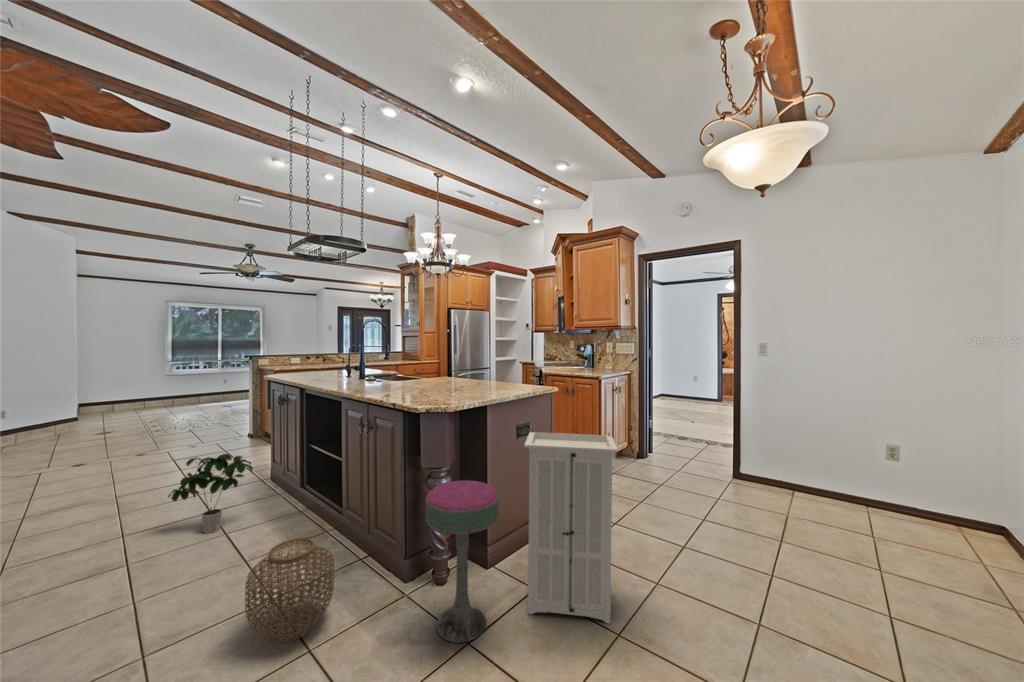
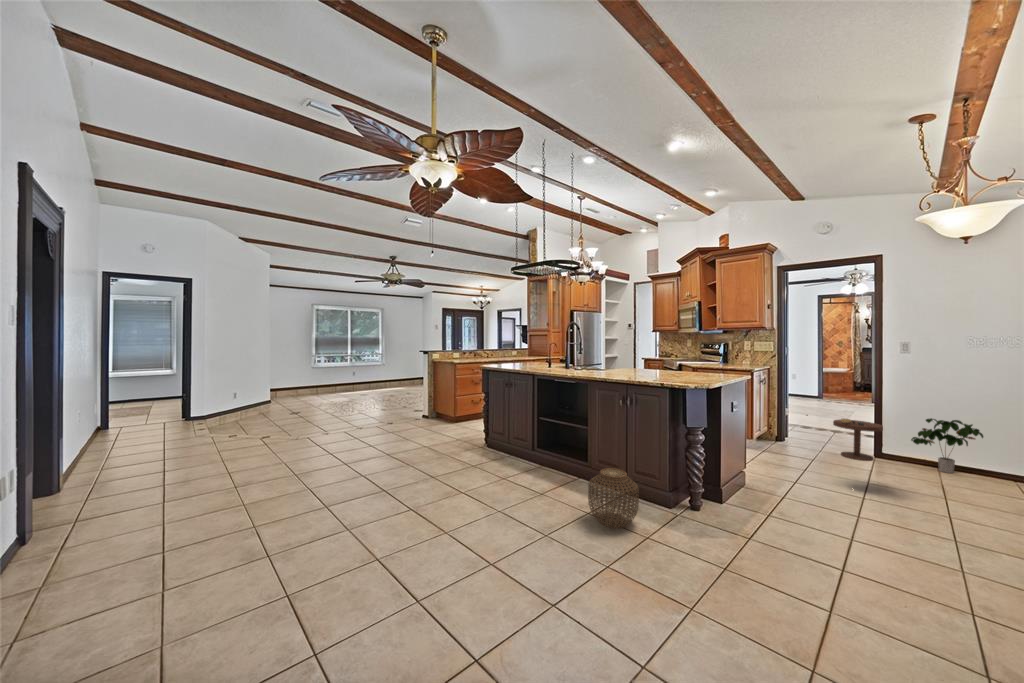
storage cabinet: present [524,430,618,623] -> none [754,403,838,532]
side table: none [664,441,717,533] -> present [833,419,883,461]
potted plant: present [168,454,253,534] -> present [911,418,983,473]
bar stool: present [425,480,499,643] -> none [700,435,754,534]

